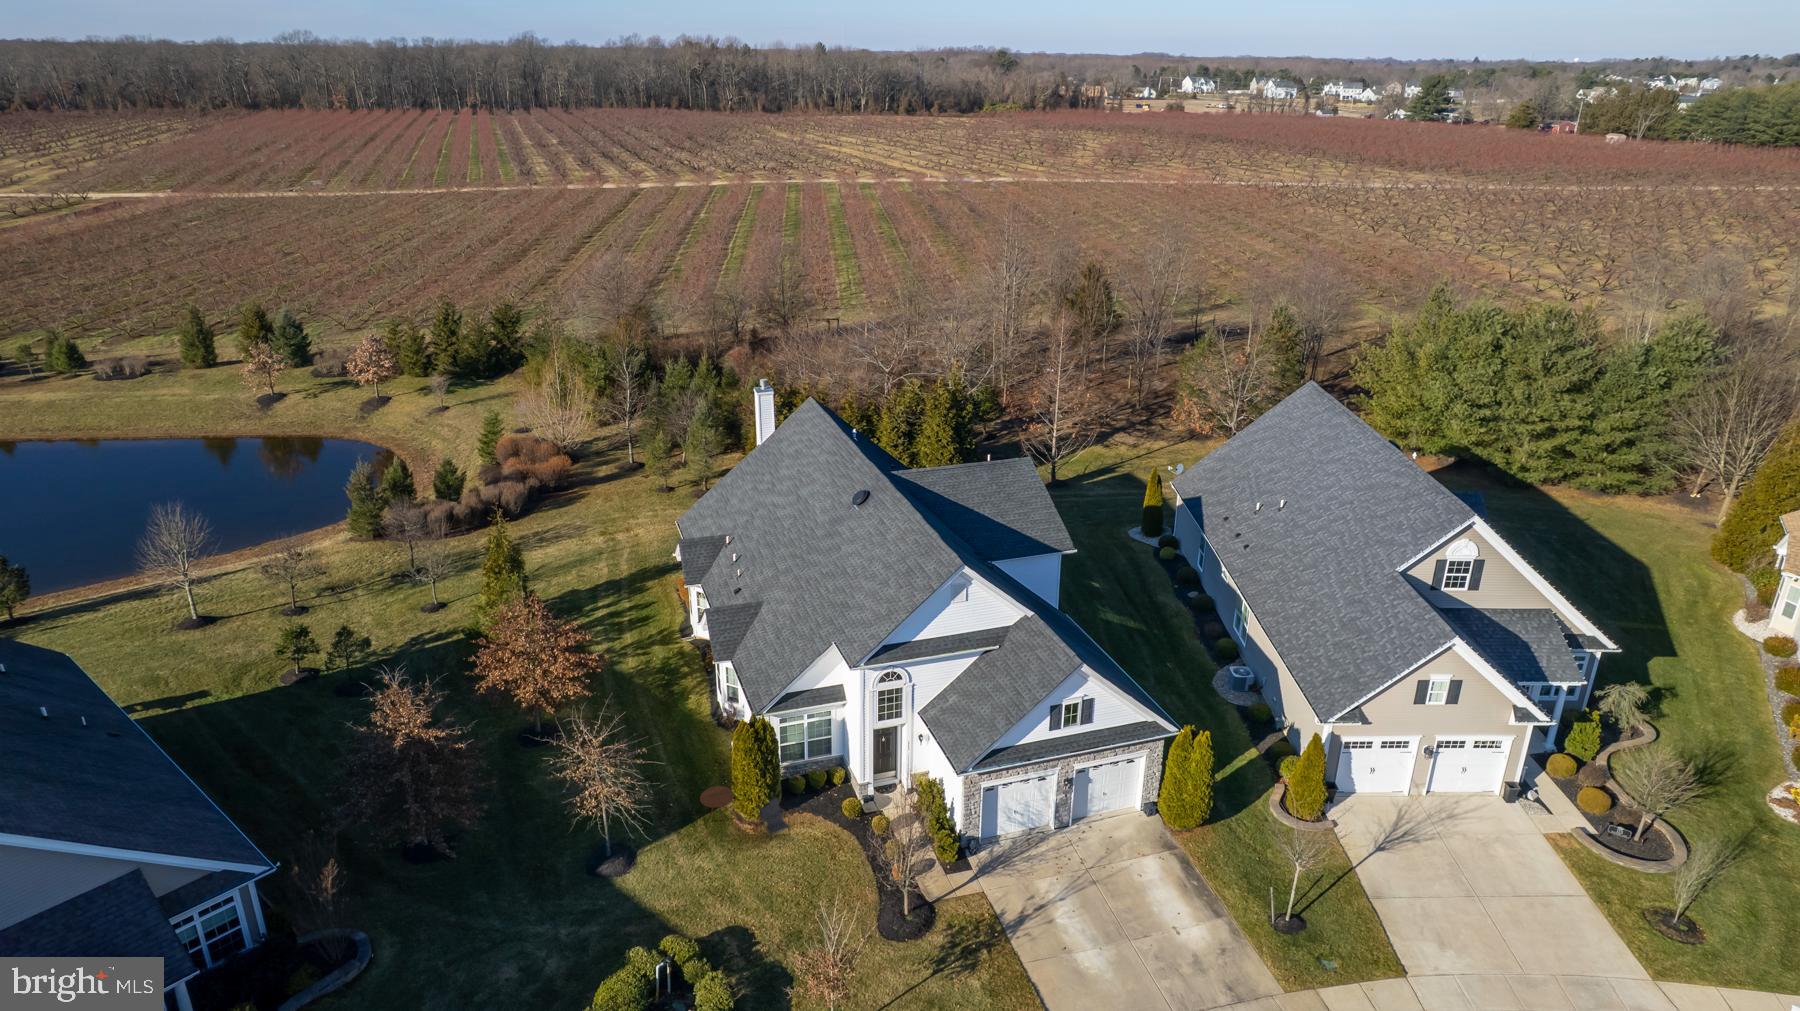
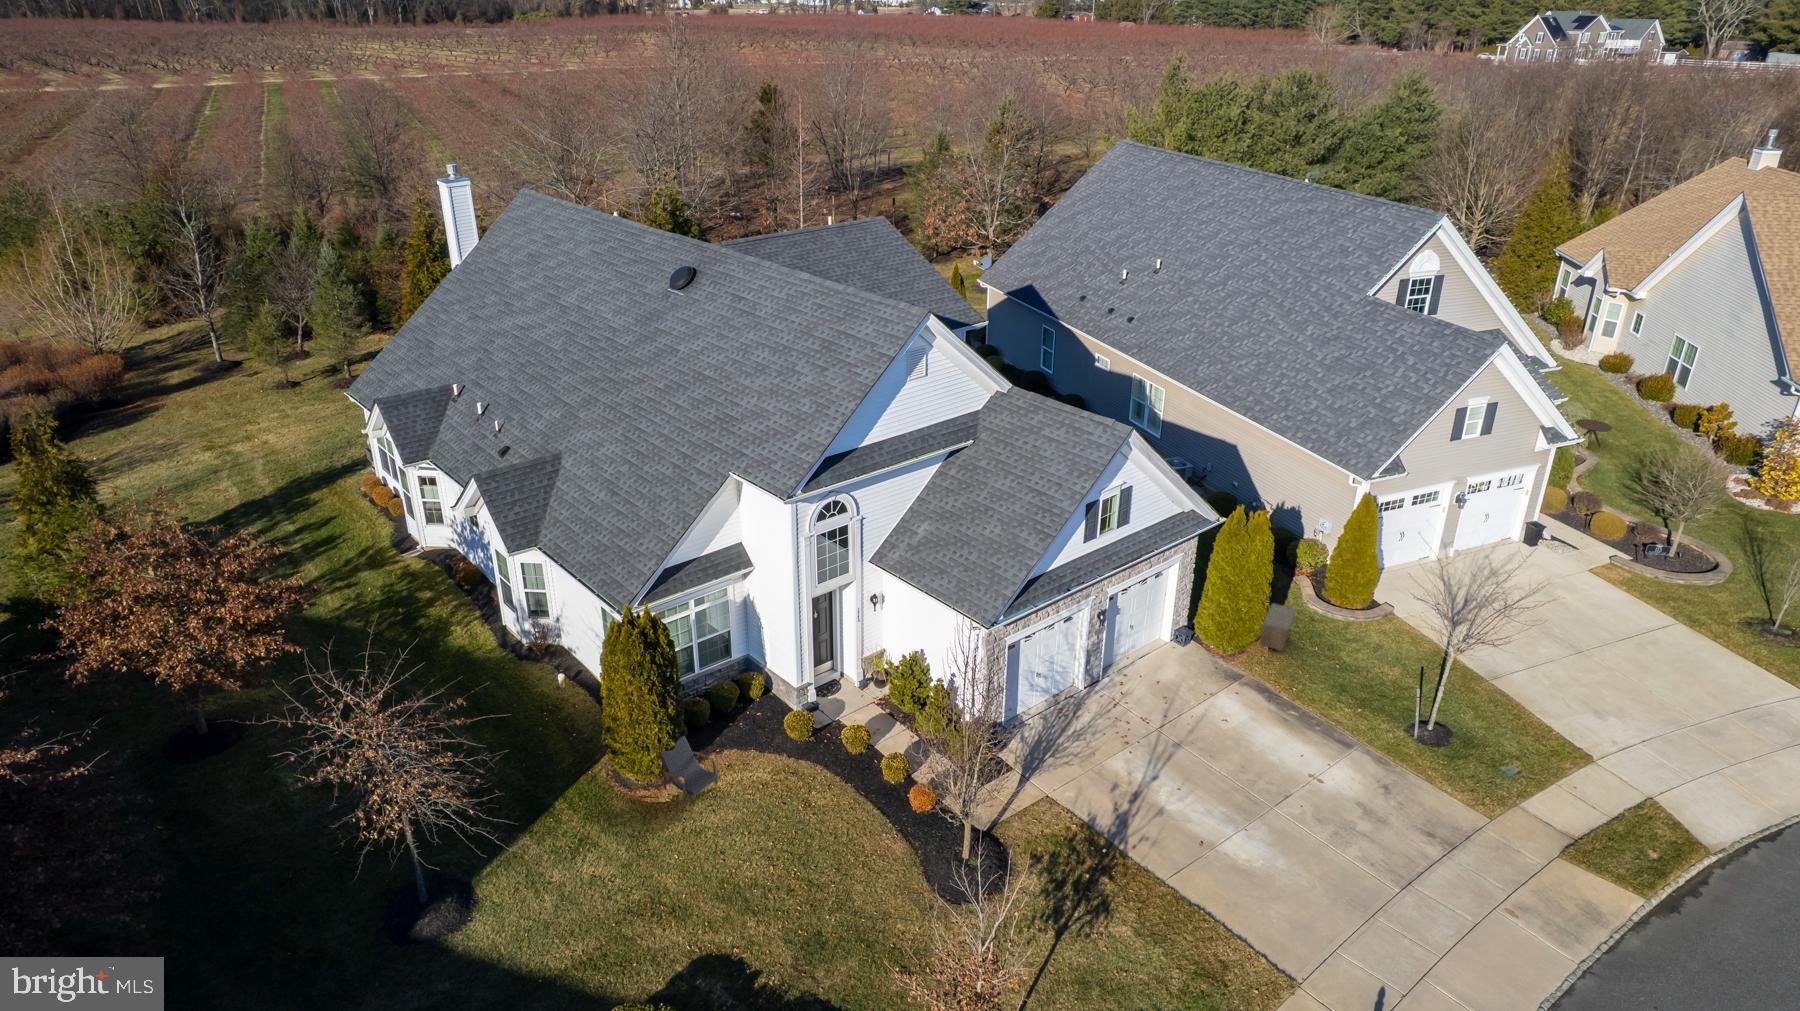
round table: present [700,786,734,821] -> present [1576,419,1612,448]
storage bench: none [1201,801,1236,838] -> present [1259,604,1296,651]

